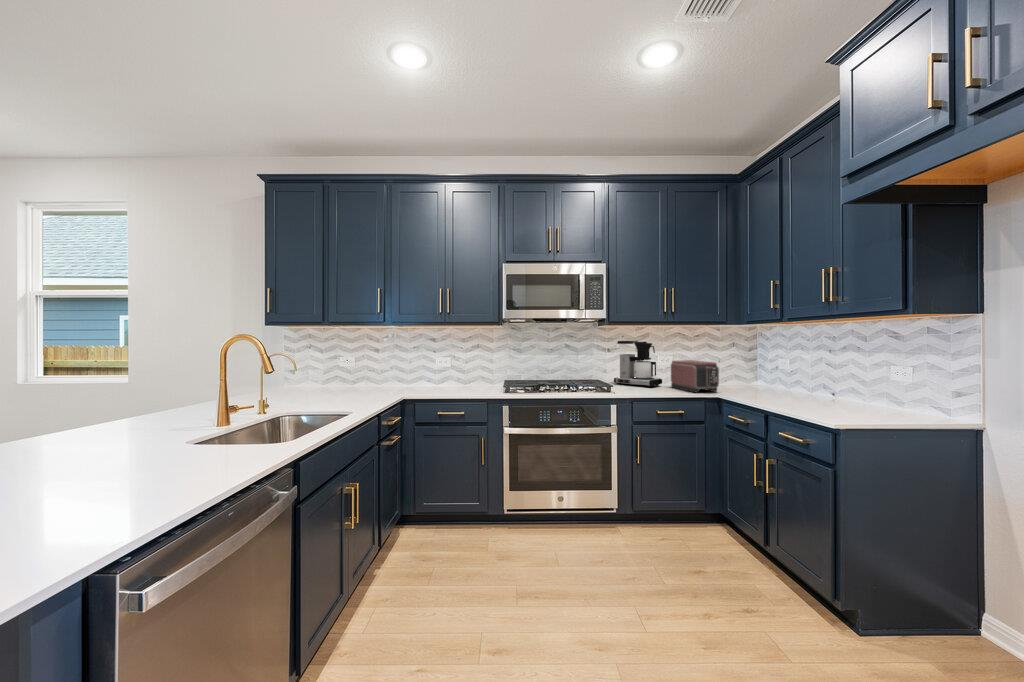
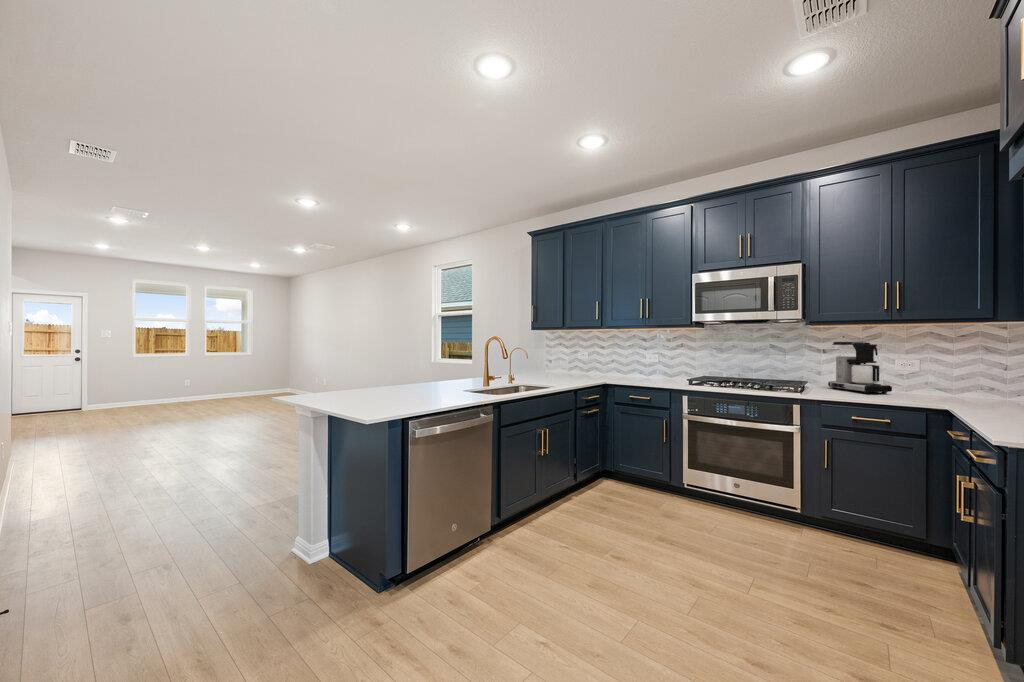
toaster: present [671,360,719,392] -> none [900,365,960,404]

